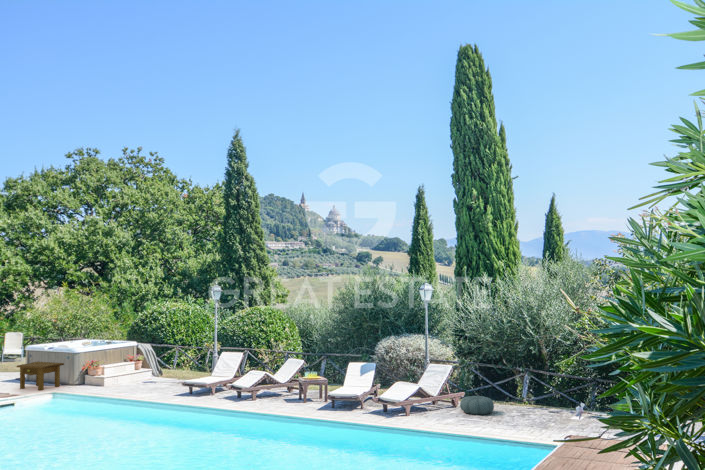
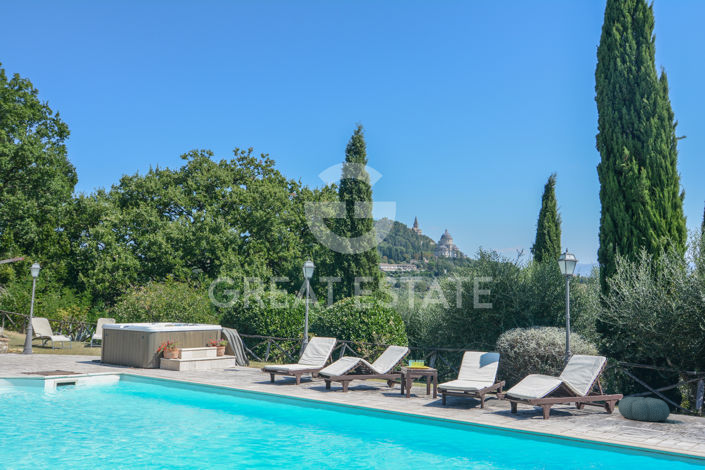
side table: present [16,362,64,390] -> none [102,344,149,372]

